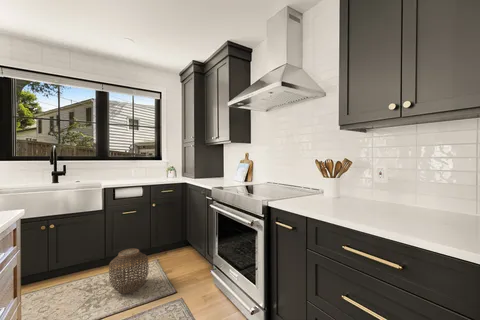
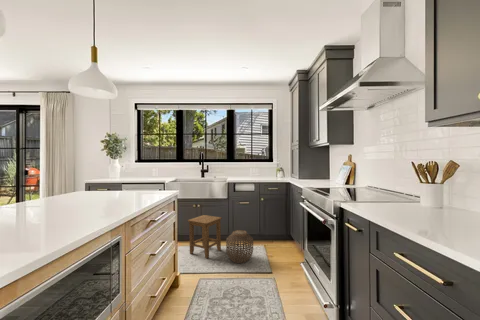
stool: none [38,237,98,301] -> present [188,215,222,258]

